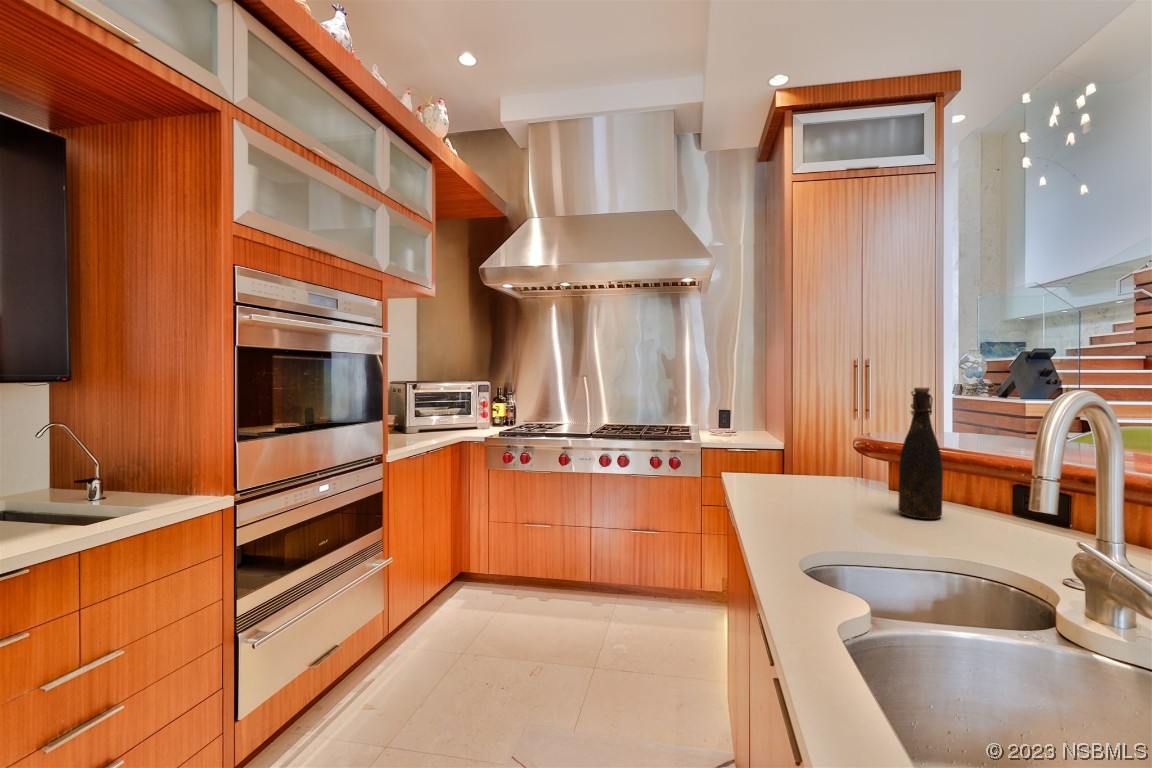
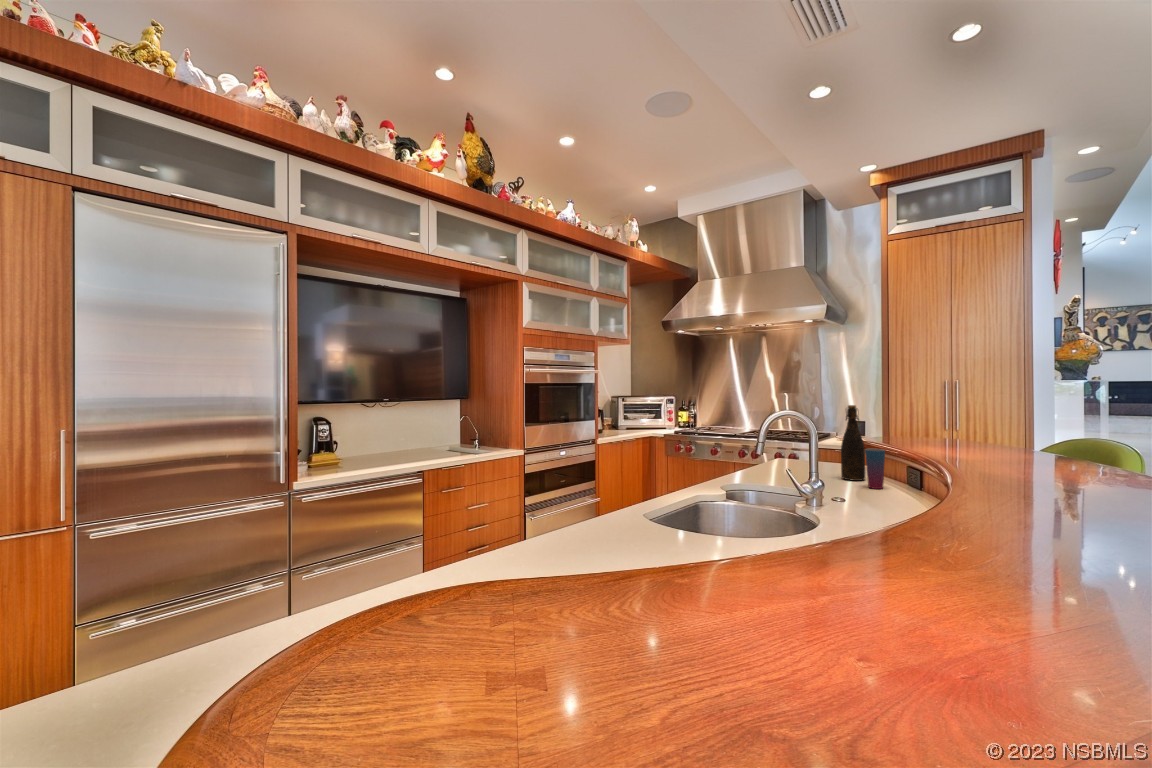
cup: none [989,465,1031,540] -> present [865,449,885,489]

